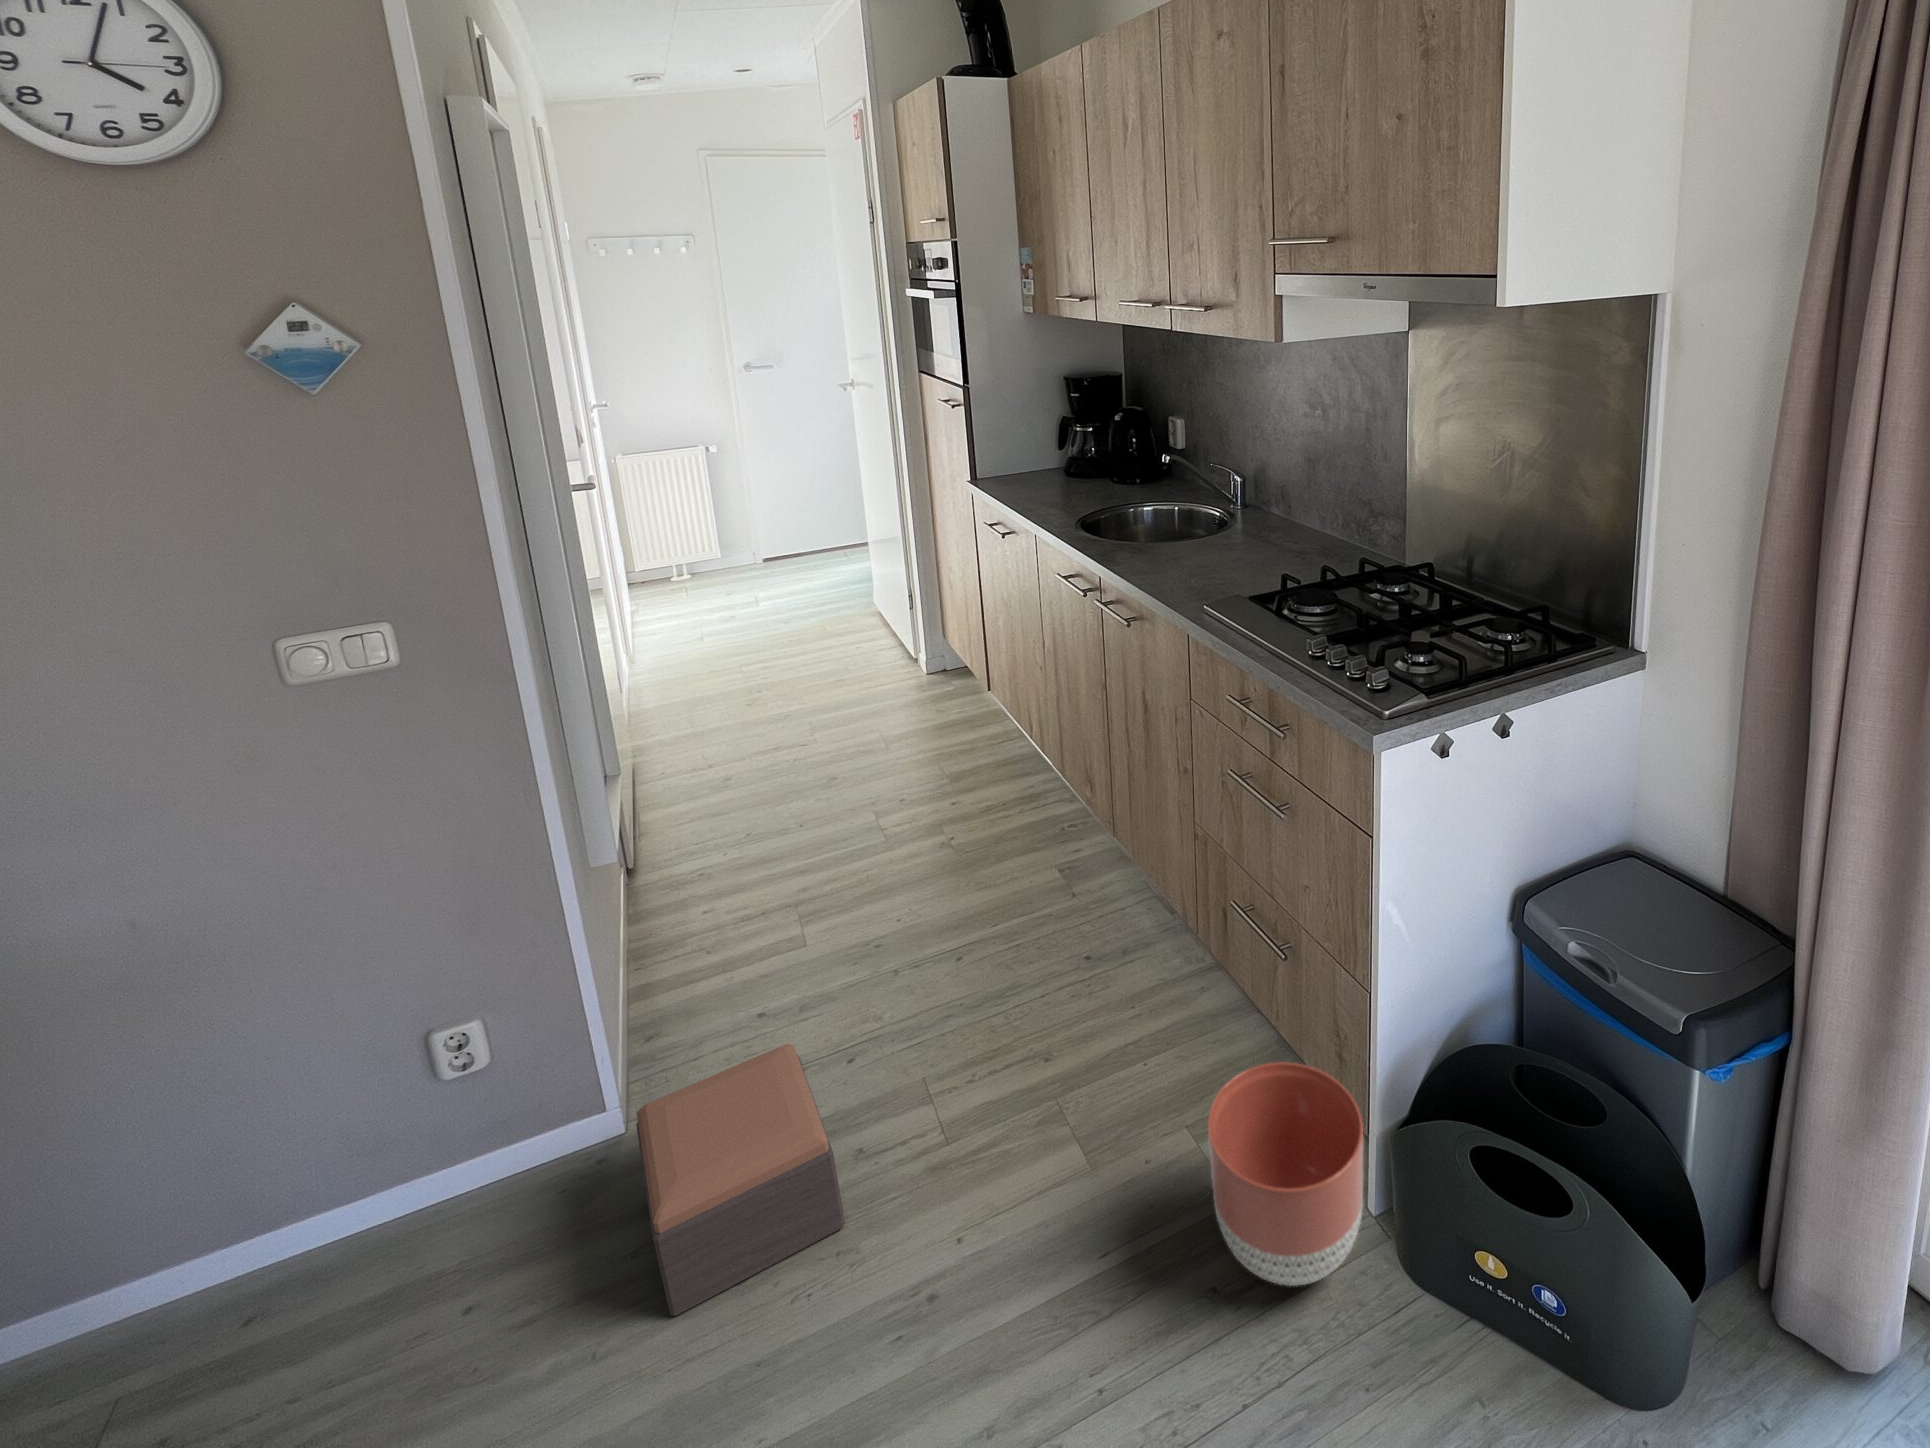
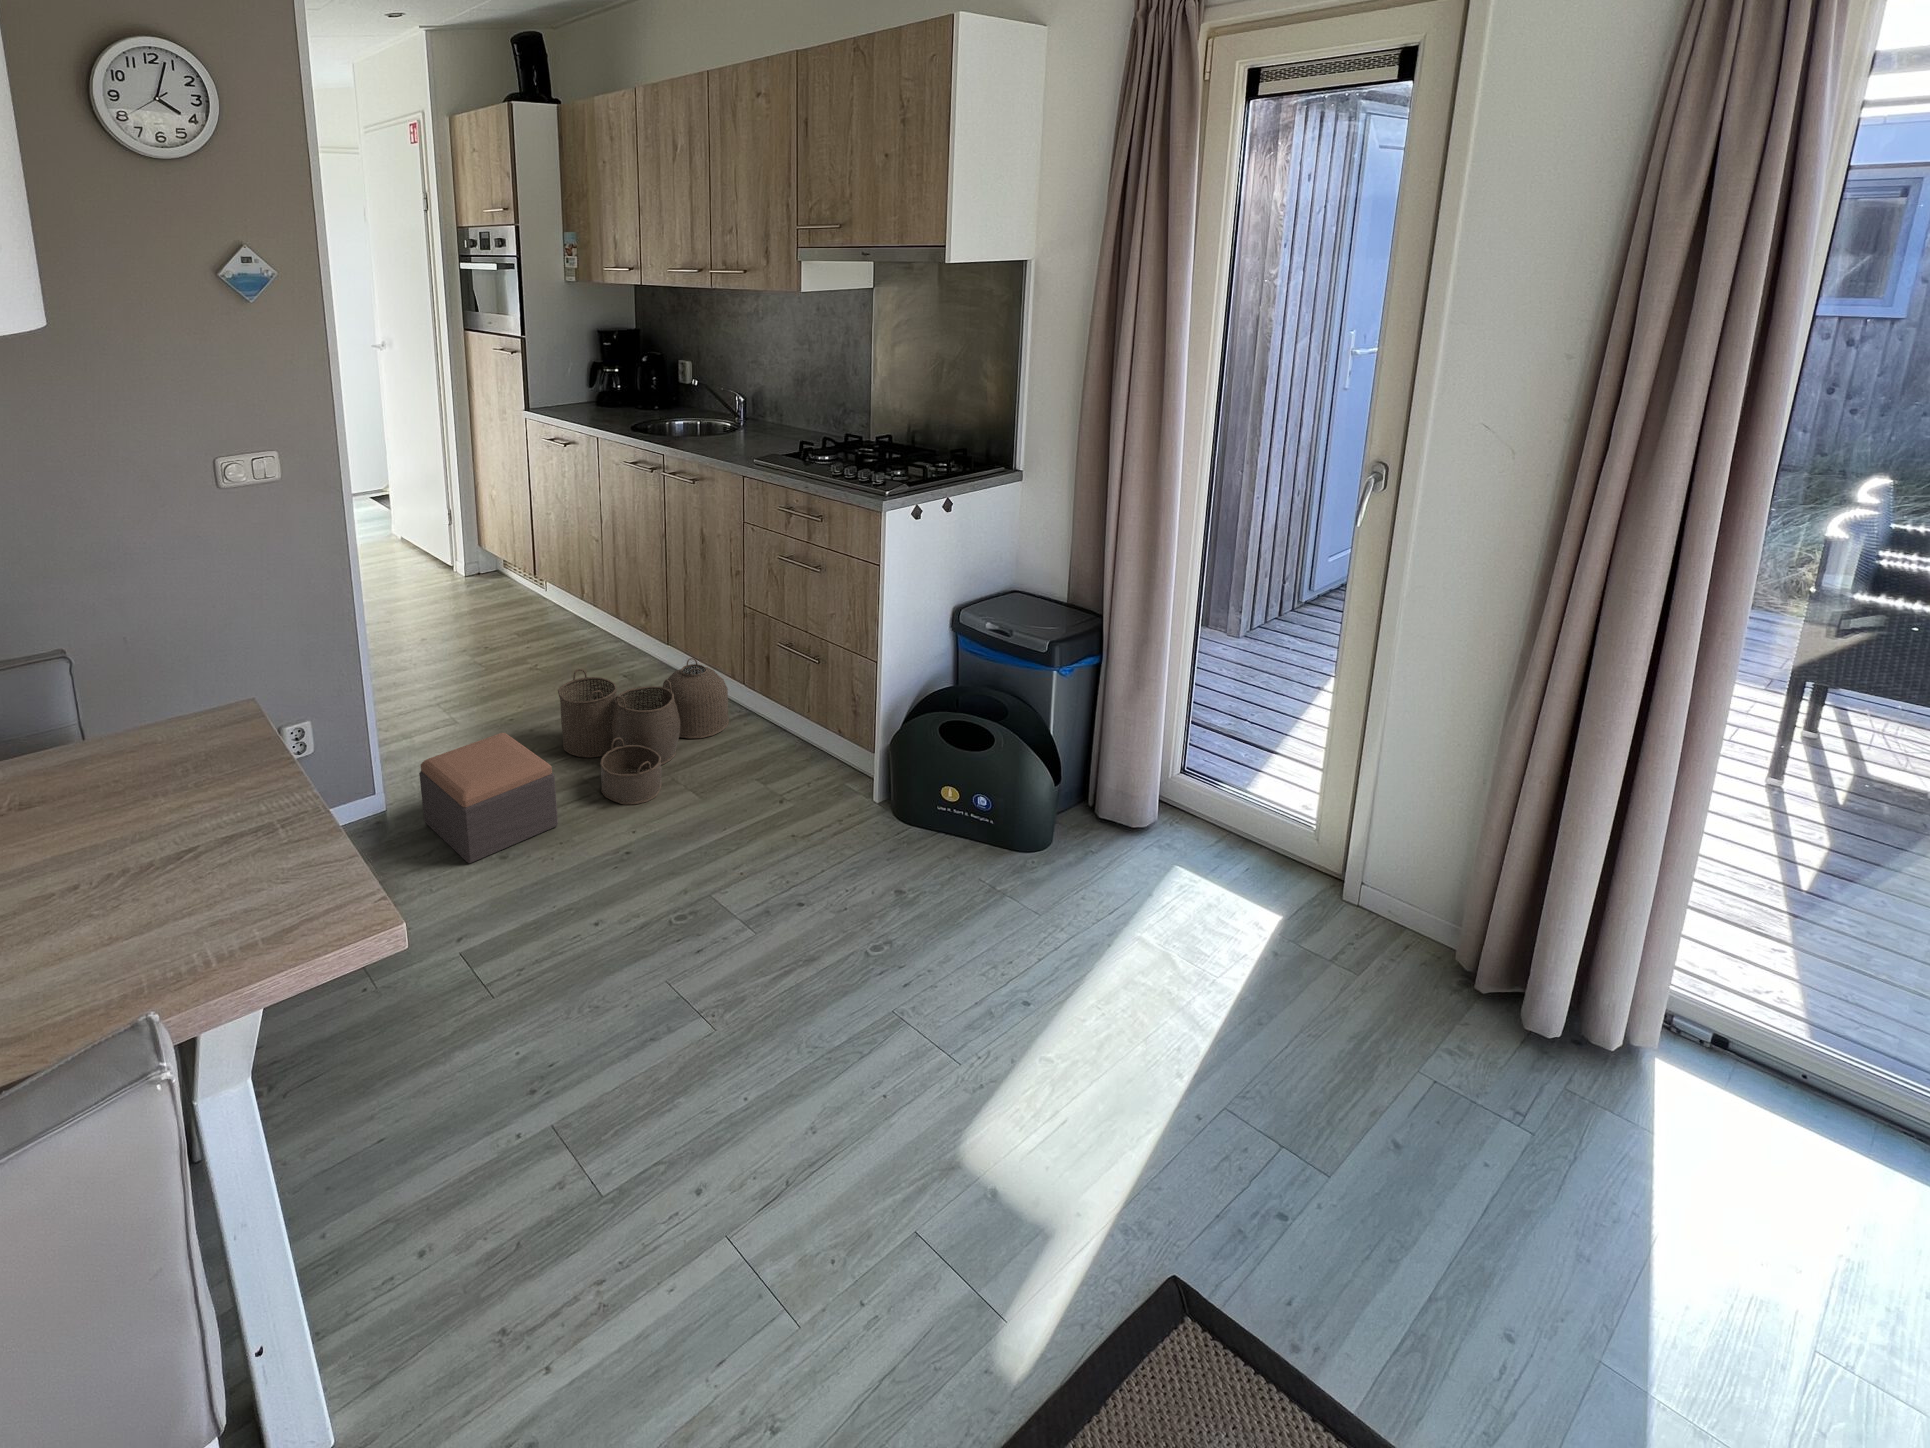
woven basket: none [902,891,1172,1182] -> present [558,658,729,805]
planter: present [1208,1062,1363,1286] -> none [786,713,875,823]

